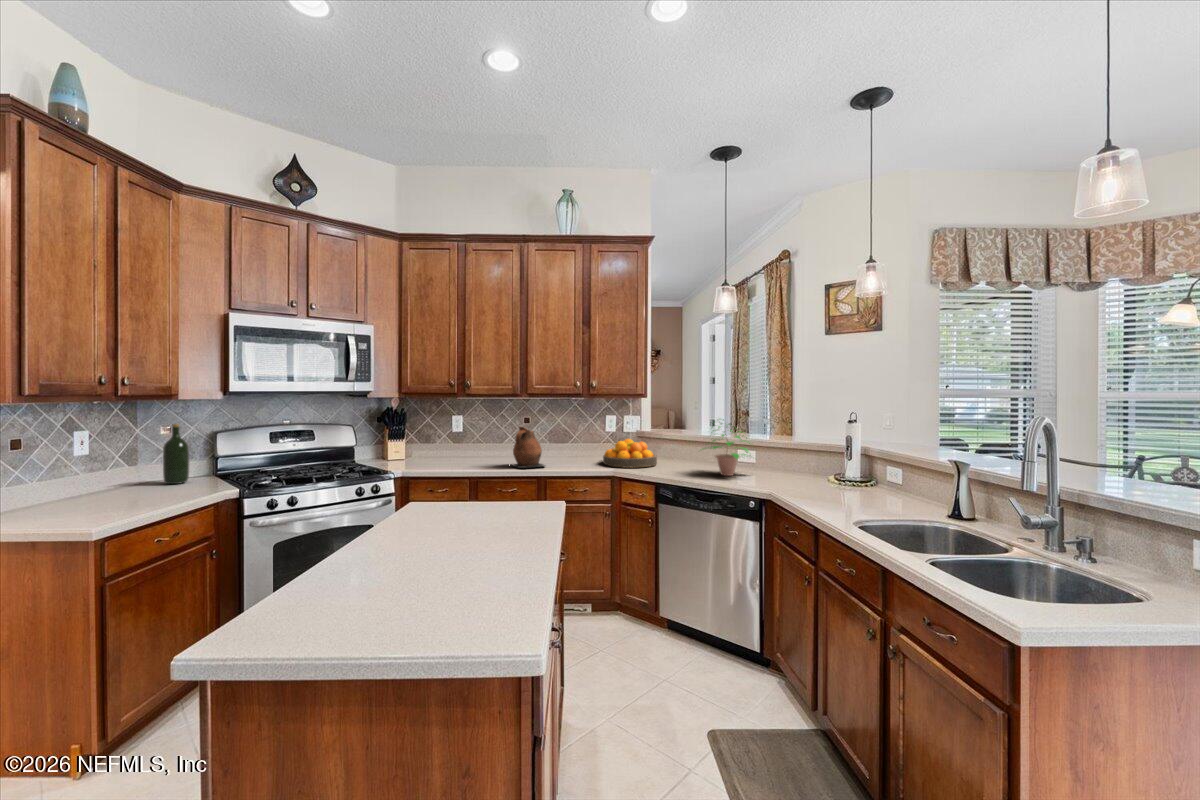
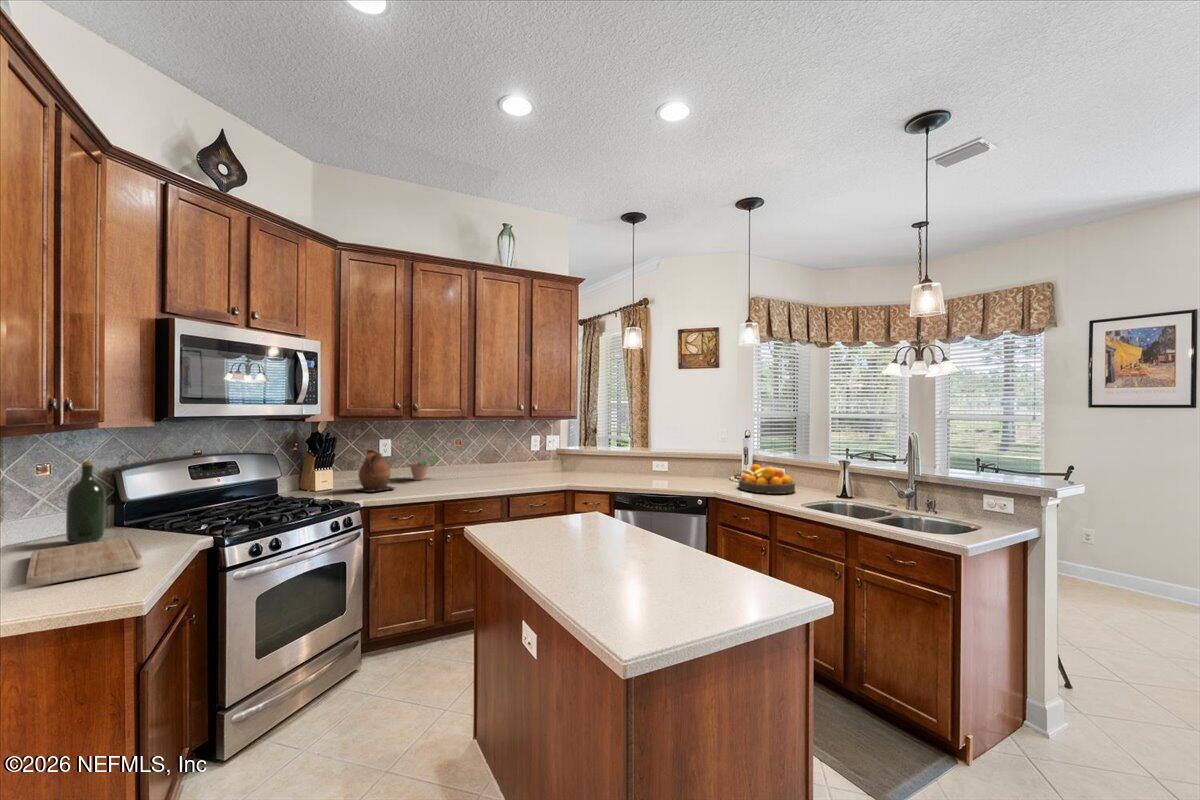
potted plant: present [710,419,750,476] -> present [398,438,437,480]
ceramic pitcher: present [511,427,545,468] -> present [357,449,395,492]
fruit bowl: present [603,439,657,468] -> present [739,464,795,494]
cutting board: none [81,483,191,508] -> present [26,538,143,586]

